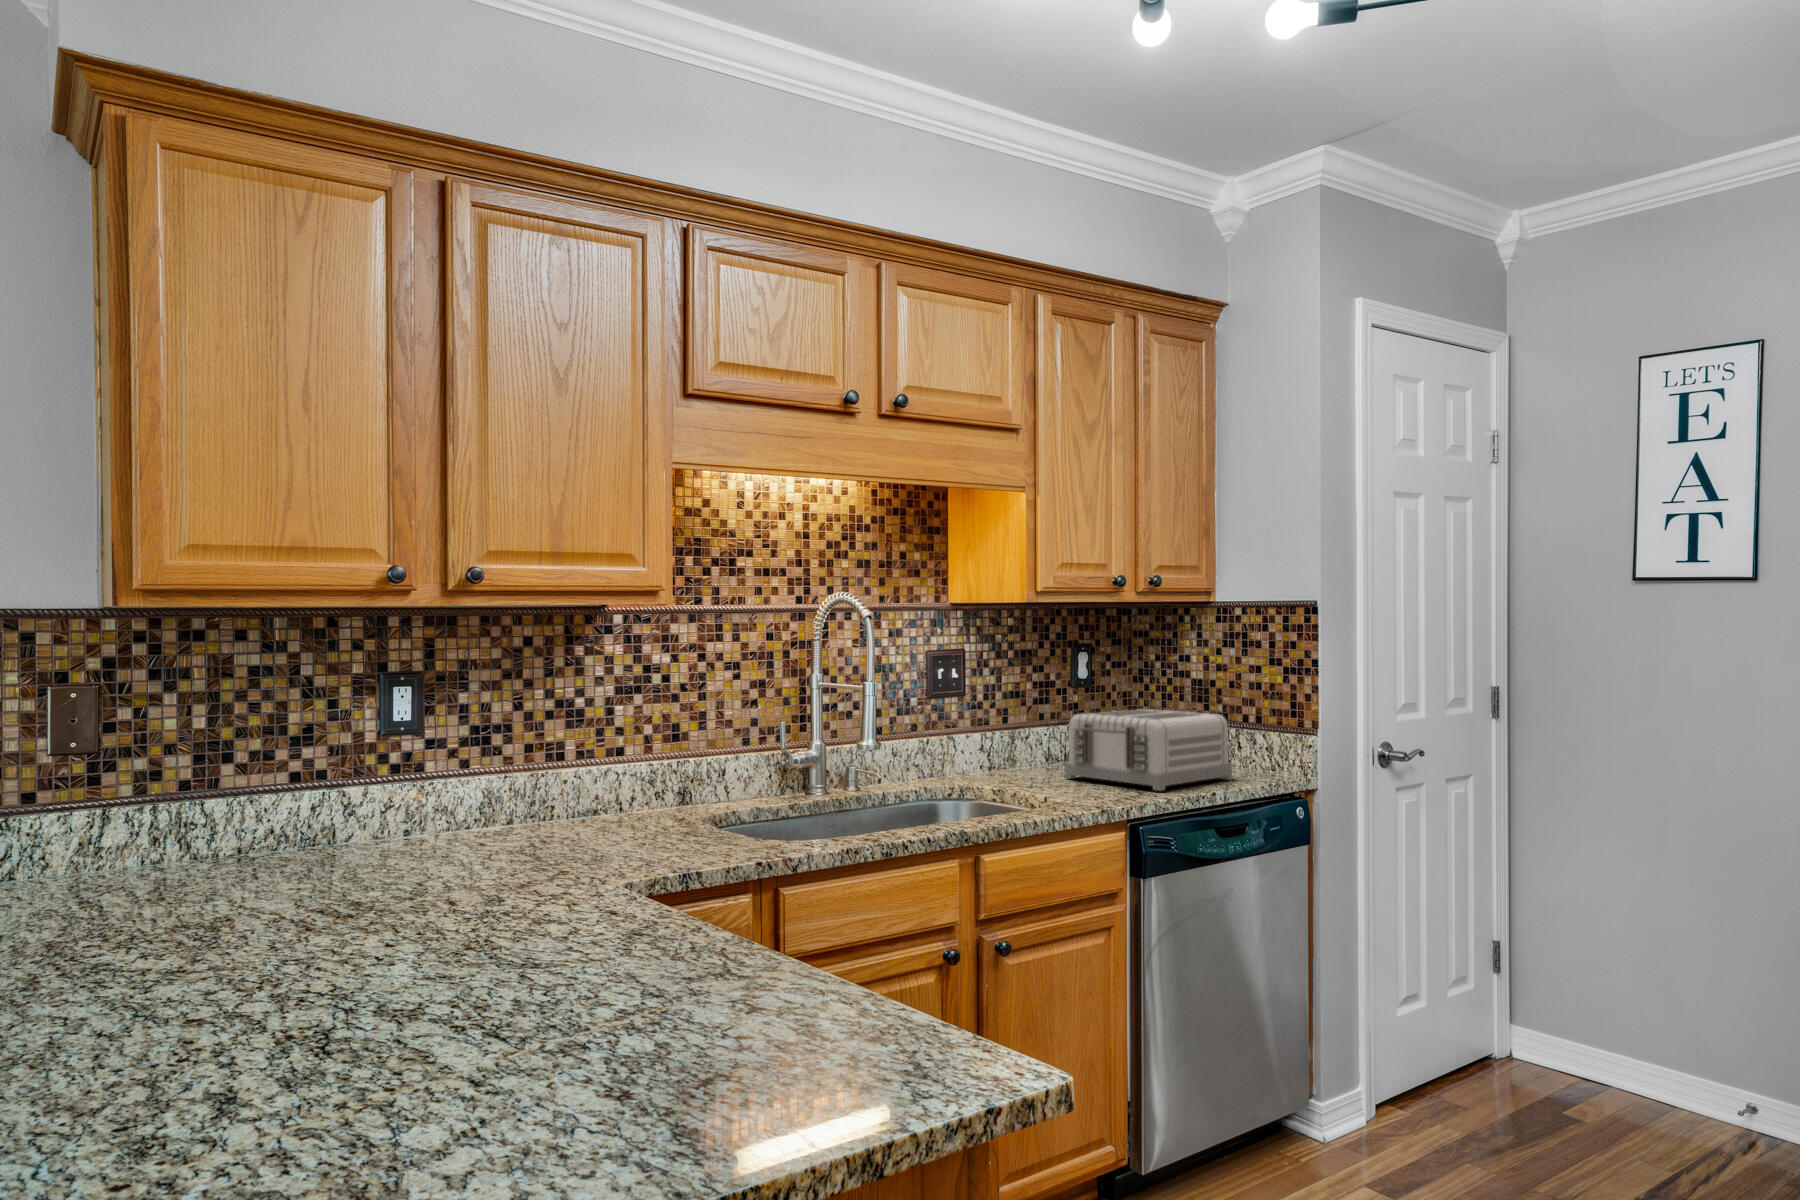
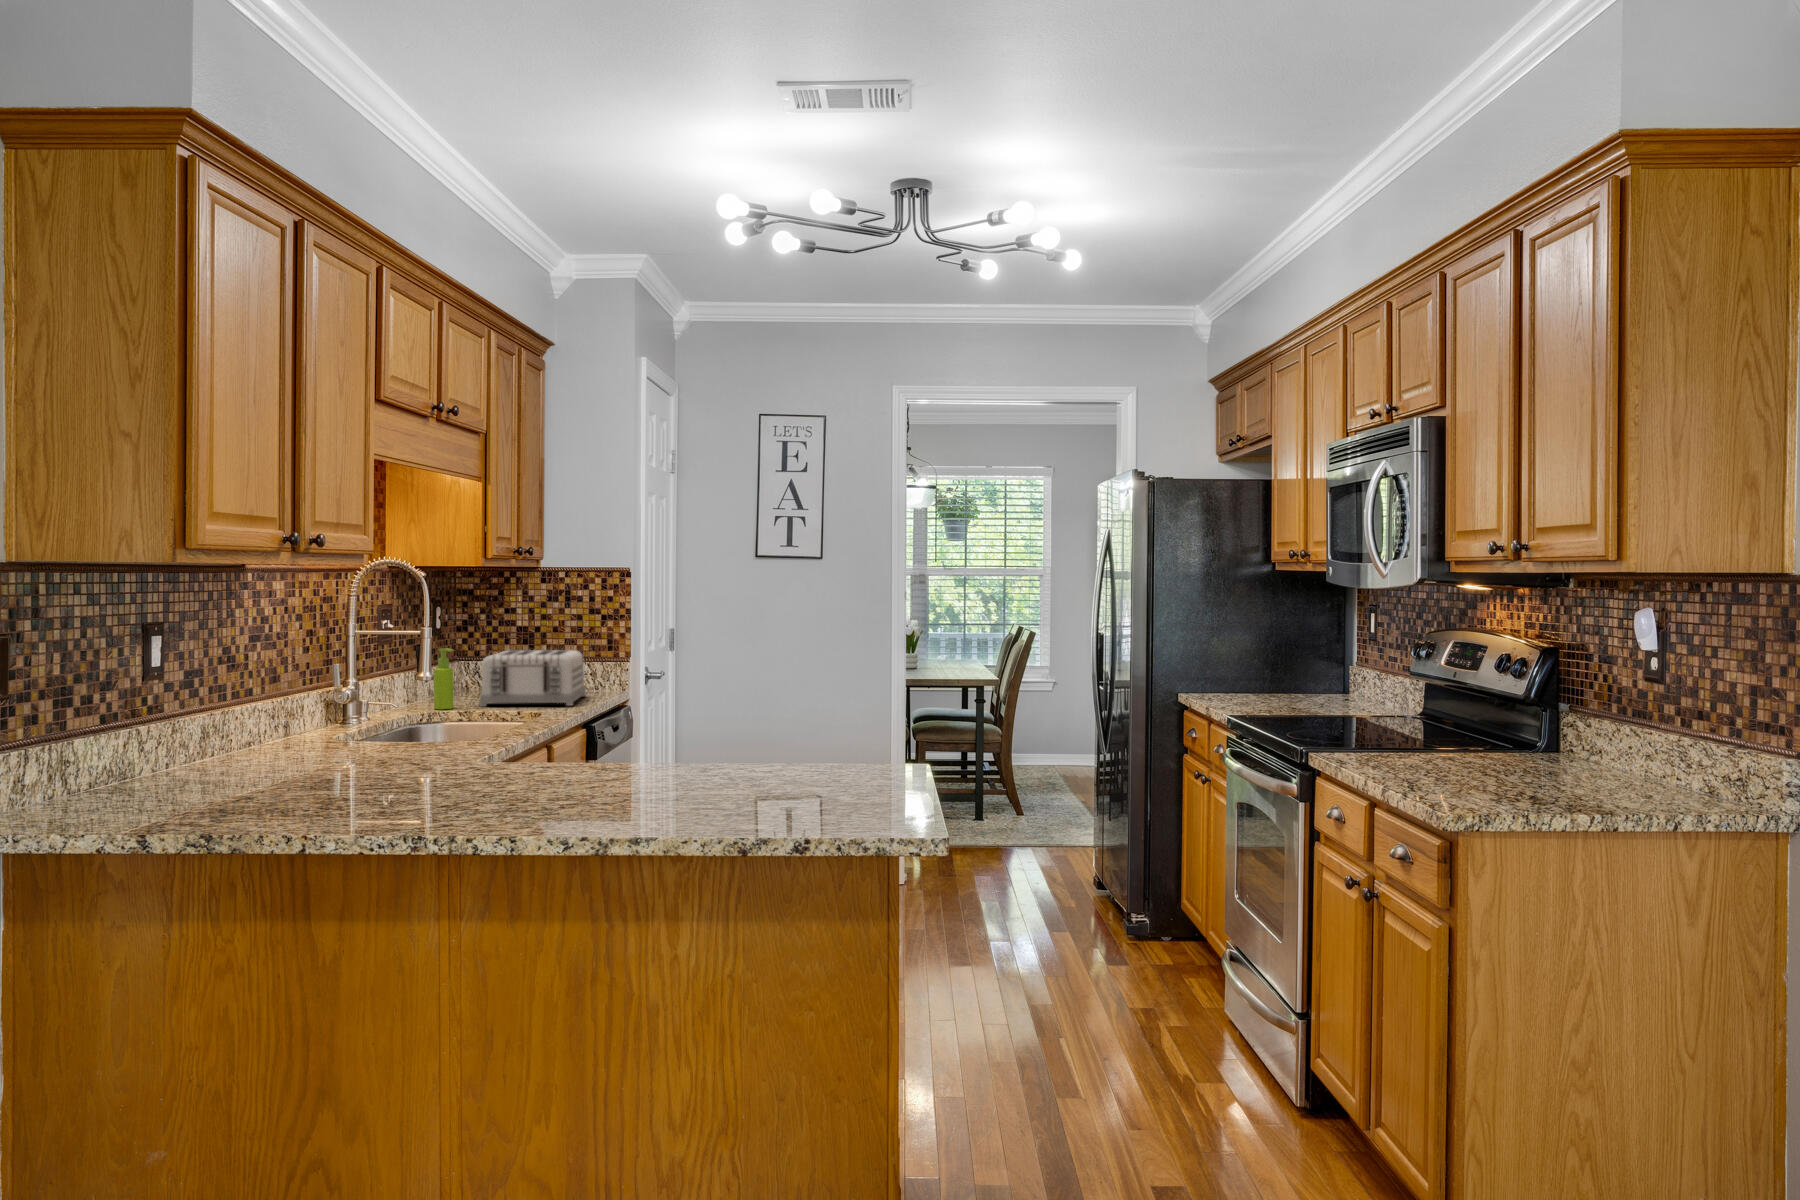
soap dispenser: none [1013,702,1035,777] -> present [434,648,454,709]

